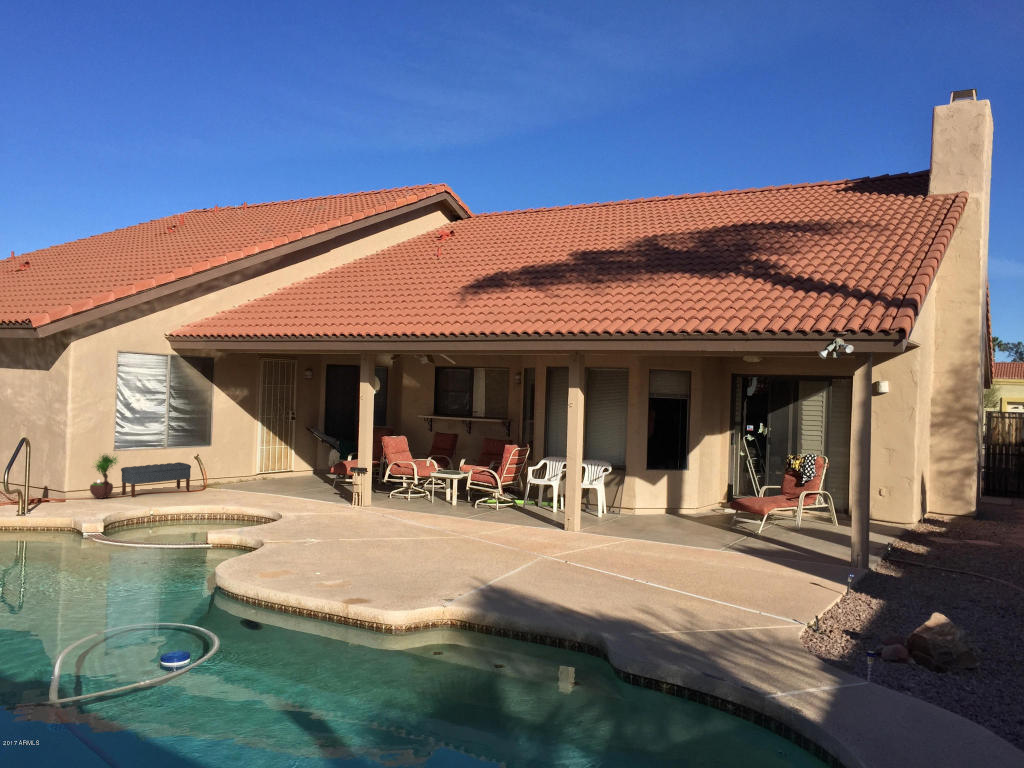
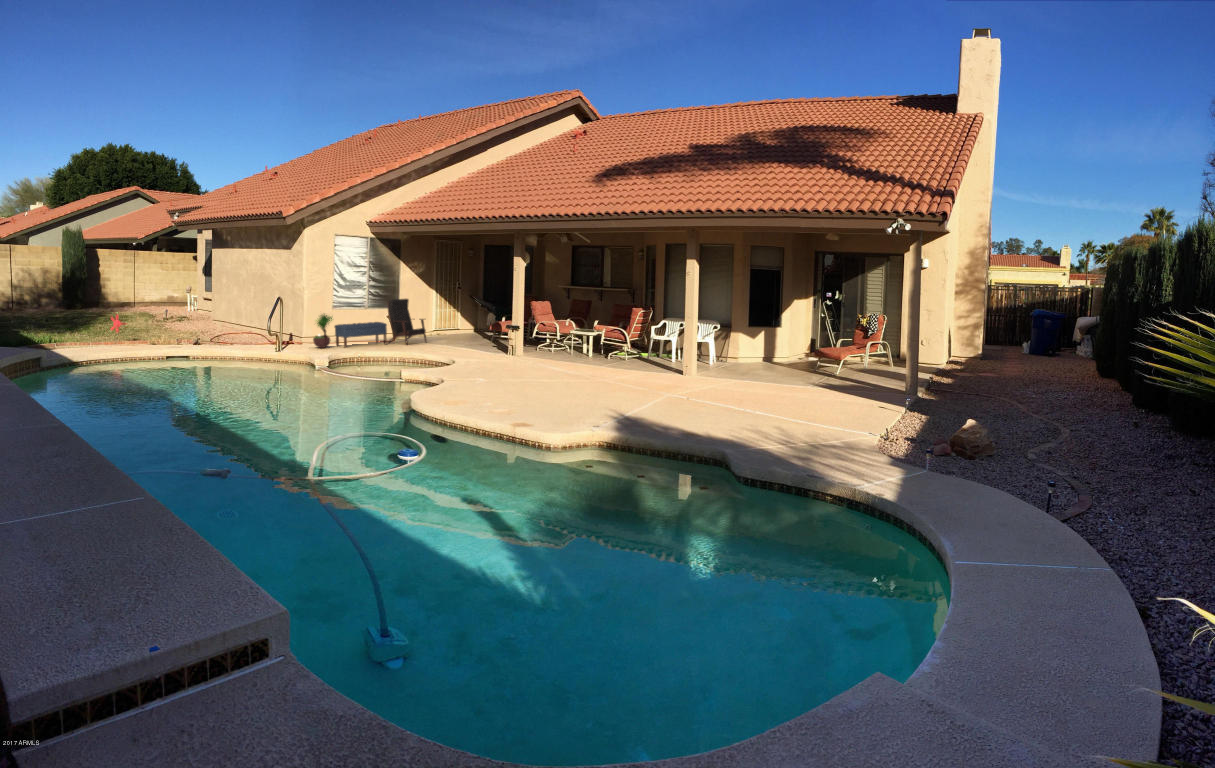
lounge chair: none [192,432,246,493] -> present [388,299,427,345]

